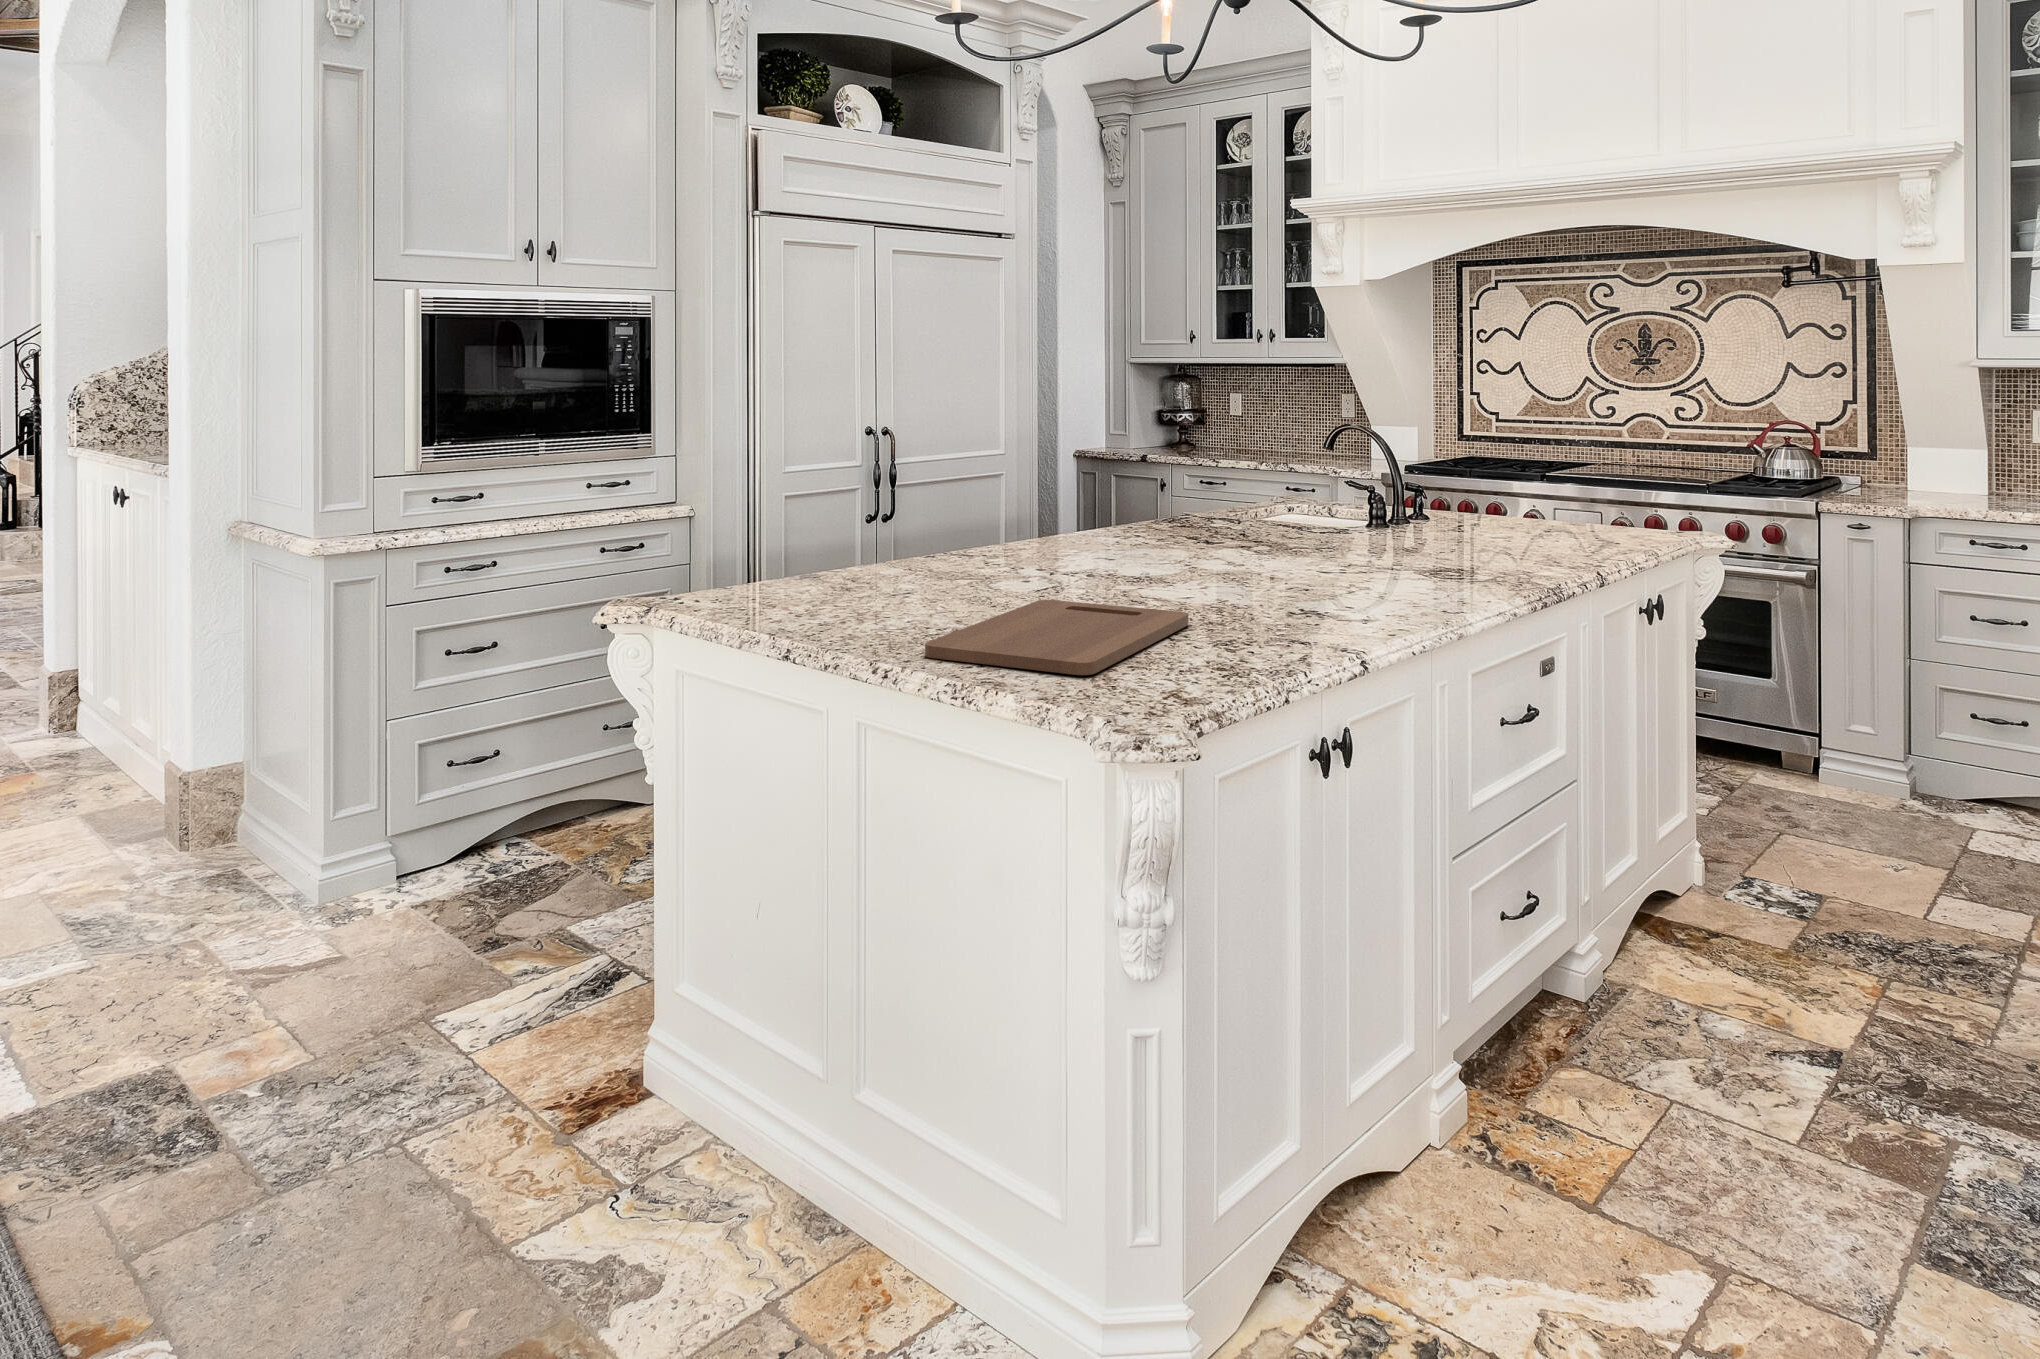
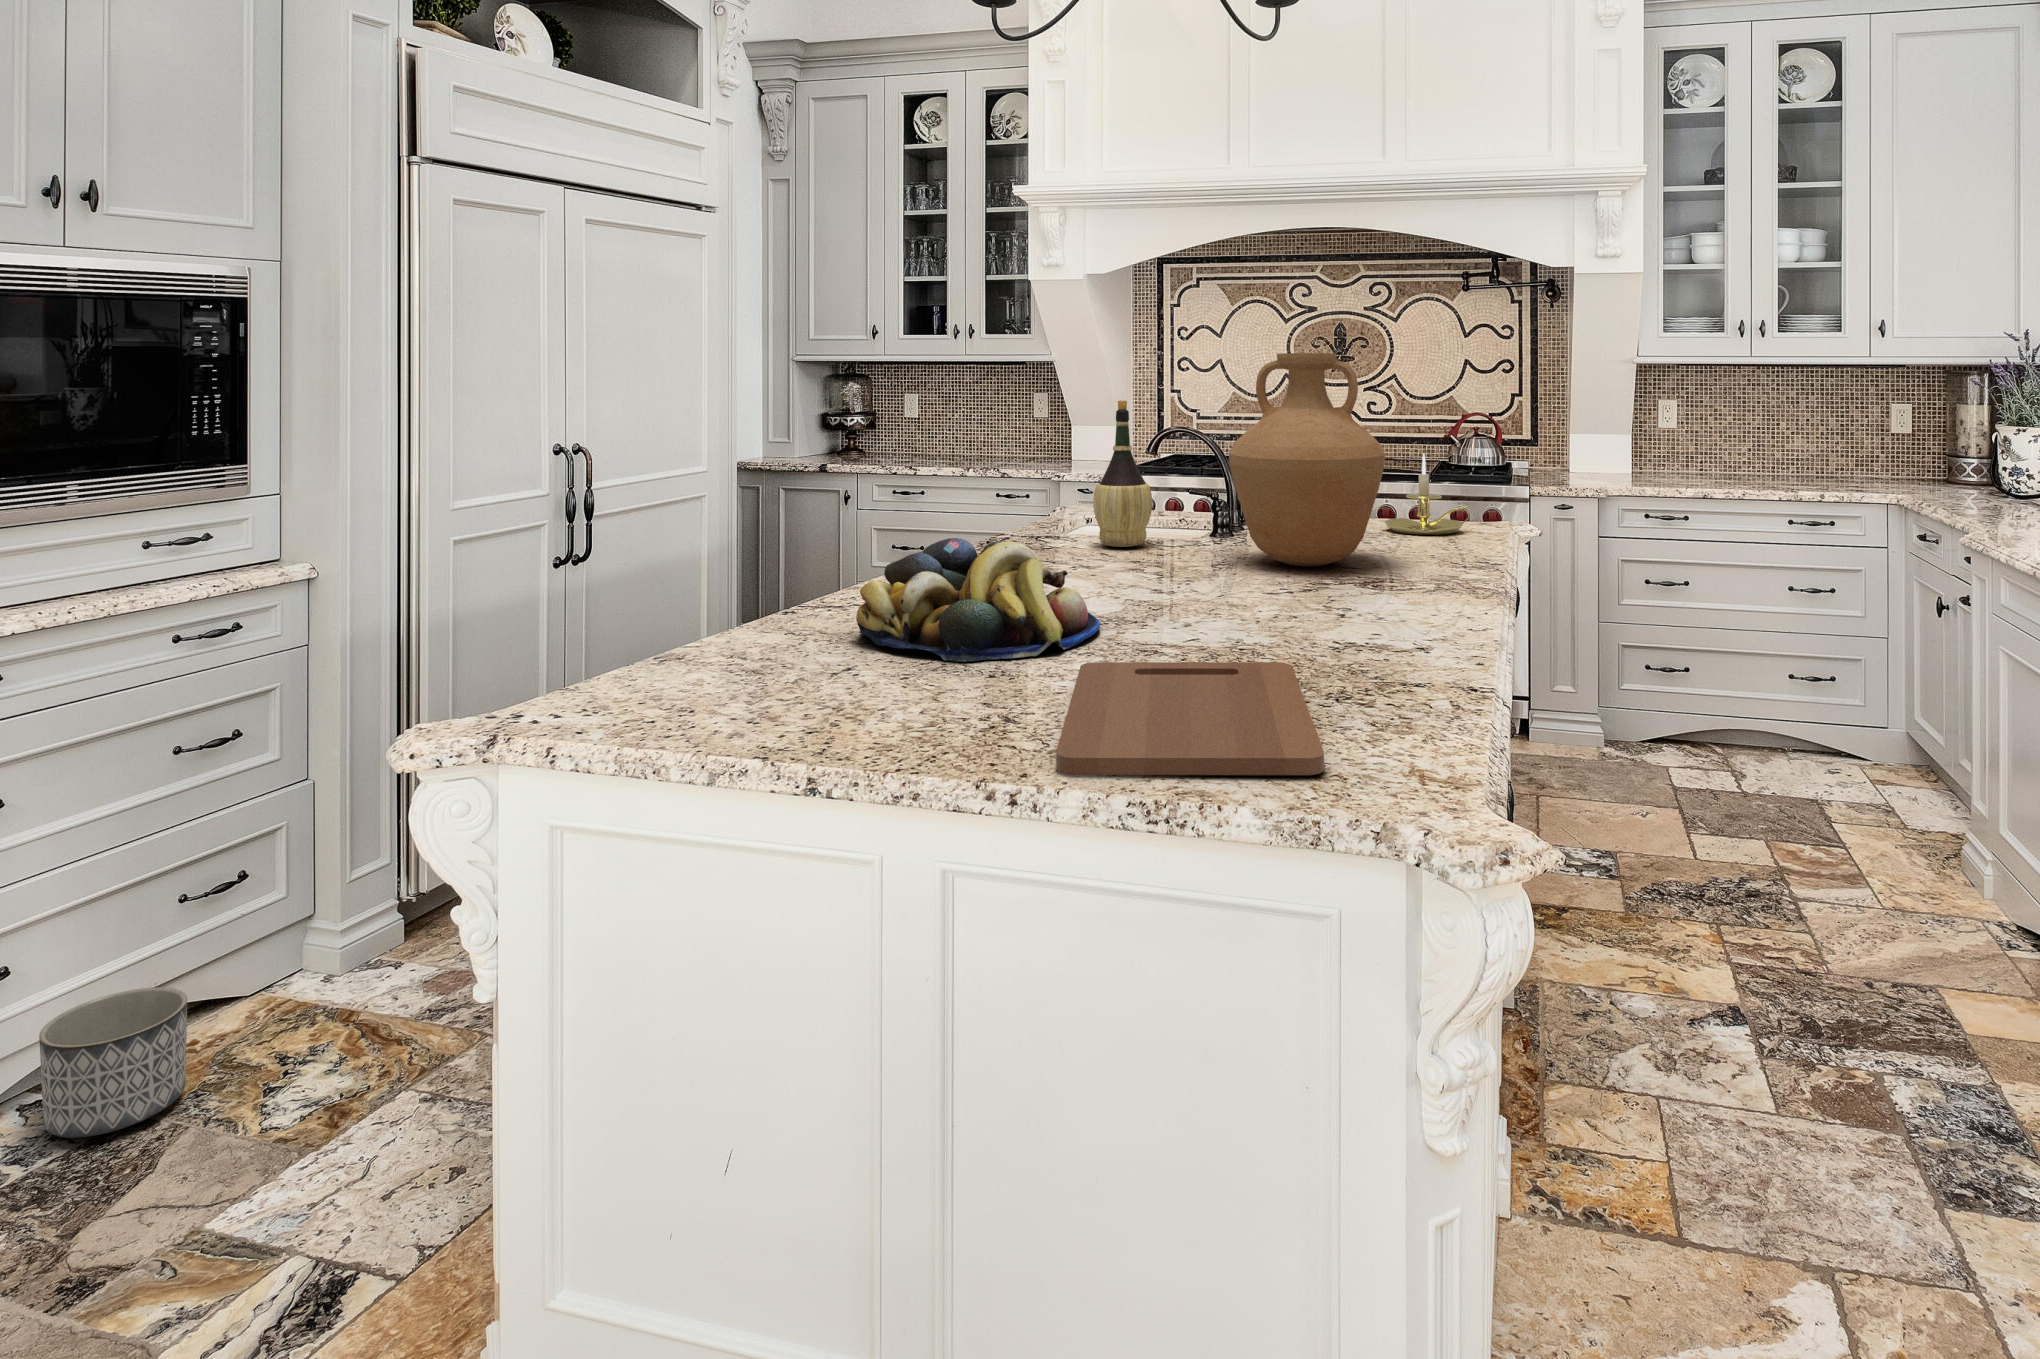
vase: none [1313,361,1458,555] -> present [1229,353,1385,567]
wine bottle: none [1224,401,1277,530] -> present [1093,400,1152,547]
candle holder: none [1527,459,1620,539] -> present [1385,454,1476,535]
fruit bowl: none [927,506,1117,595] -> present [856,538,1100,662]
planter: none [507,782,588,867] -> present [39,987,187,1138]

